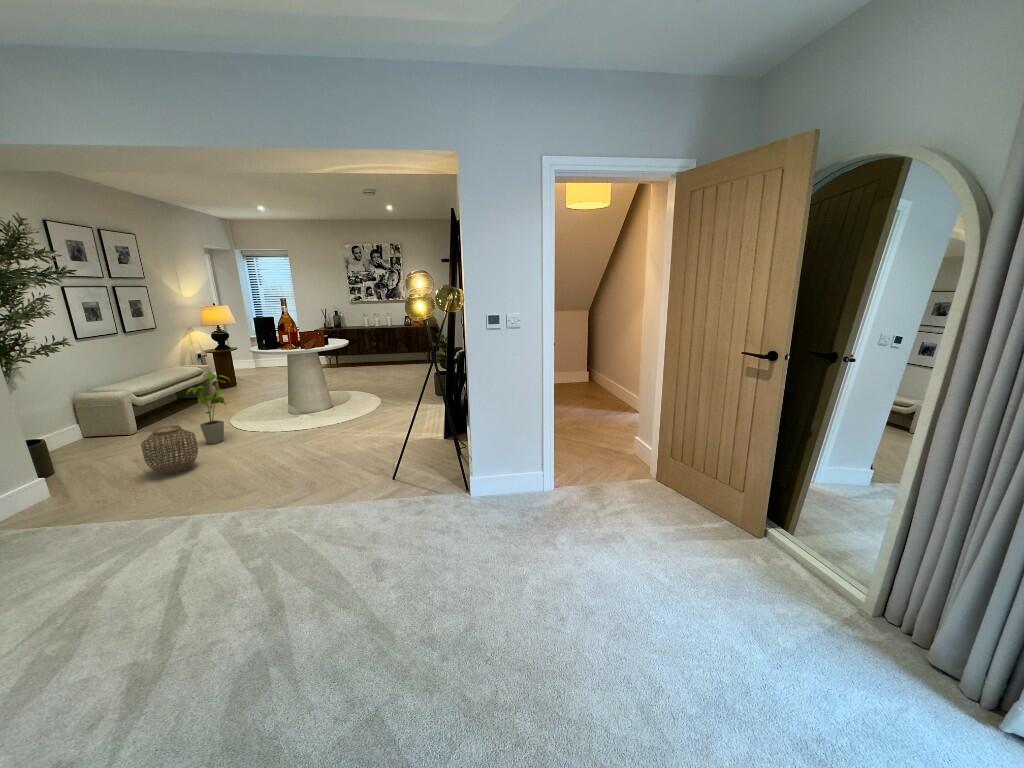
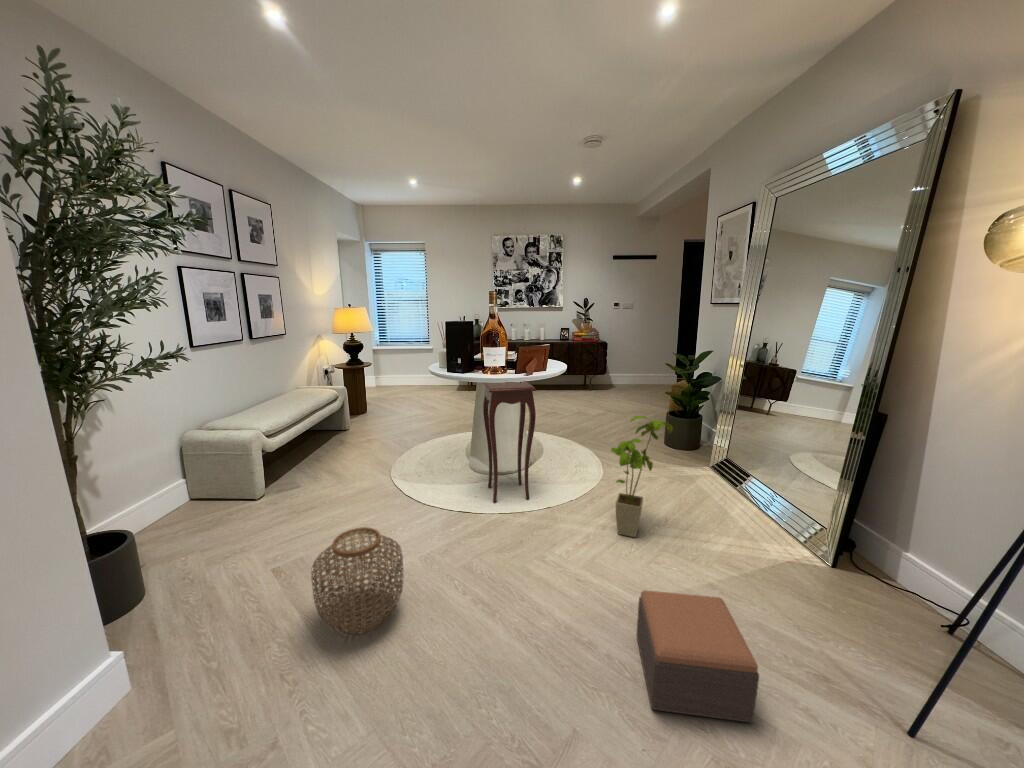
side table: none [274,352,315,427] -> present [483,382,536,503]
house plant: present [187,373,229,444] -> present [611,416,673,537]
footstool: none [290,441,348,481] -> present [637,590,759,722]

